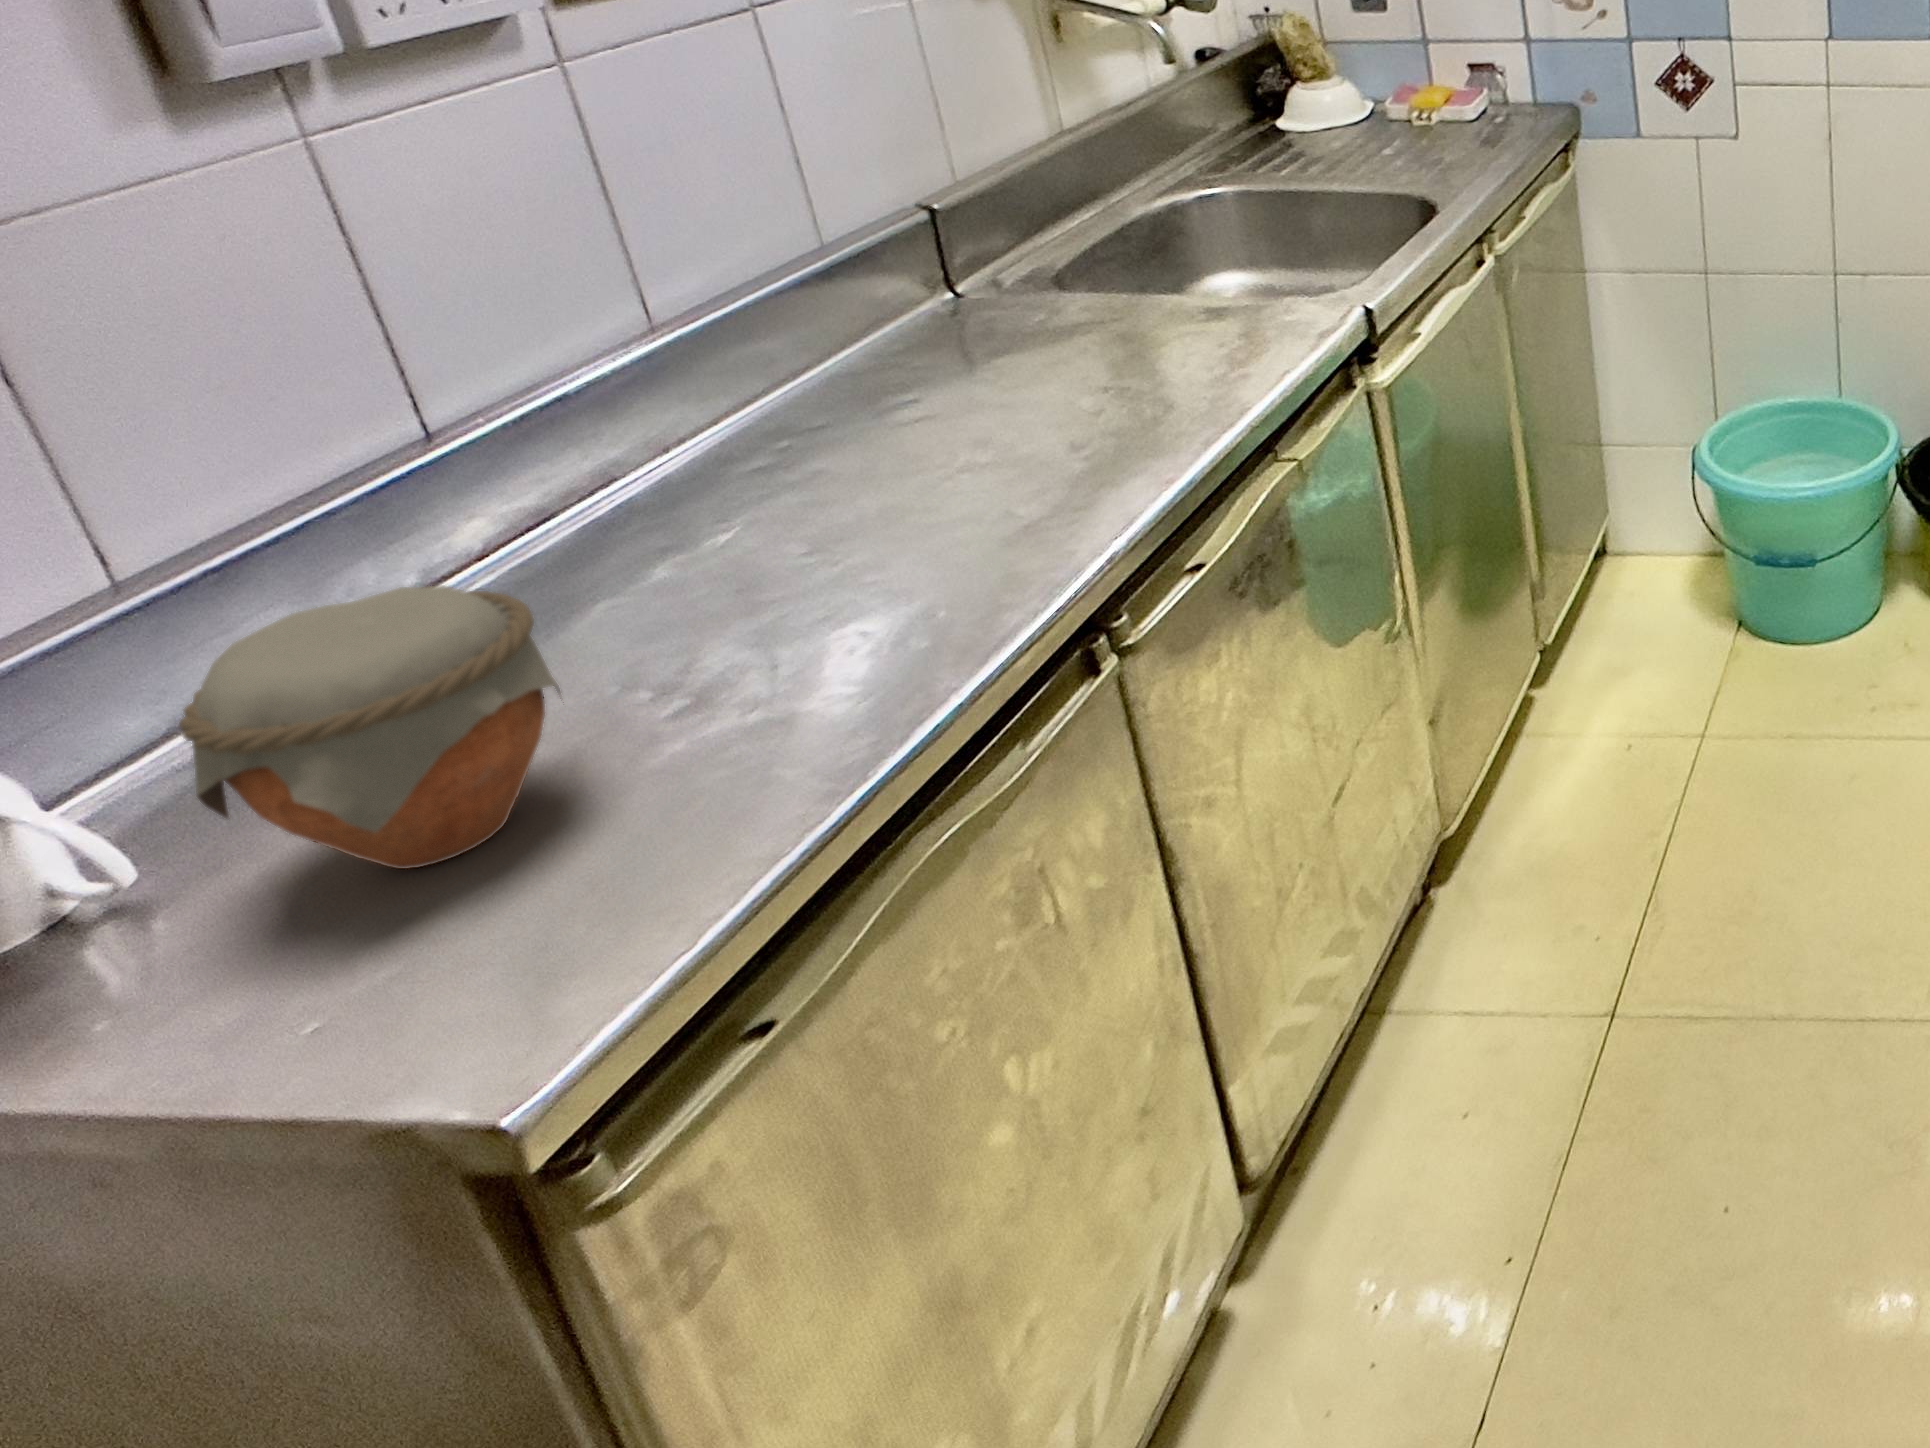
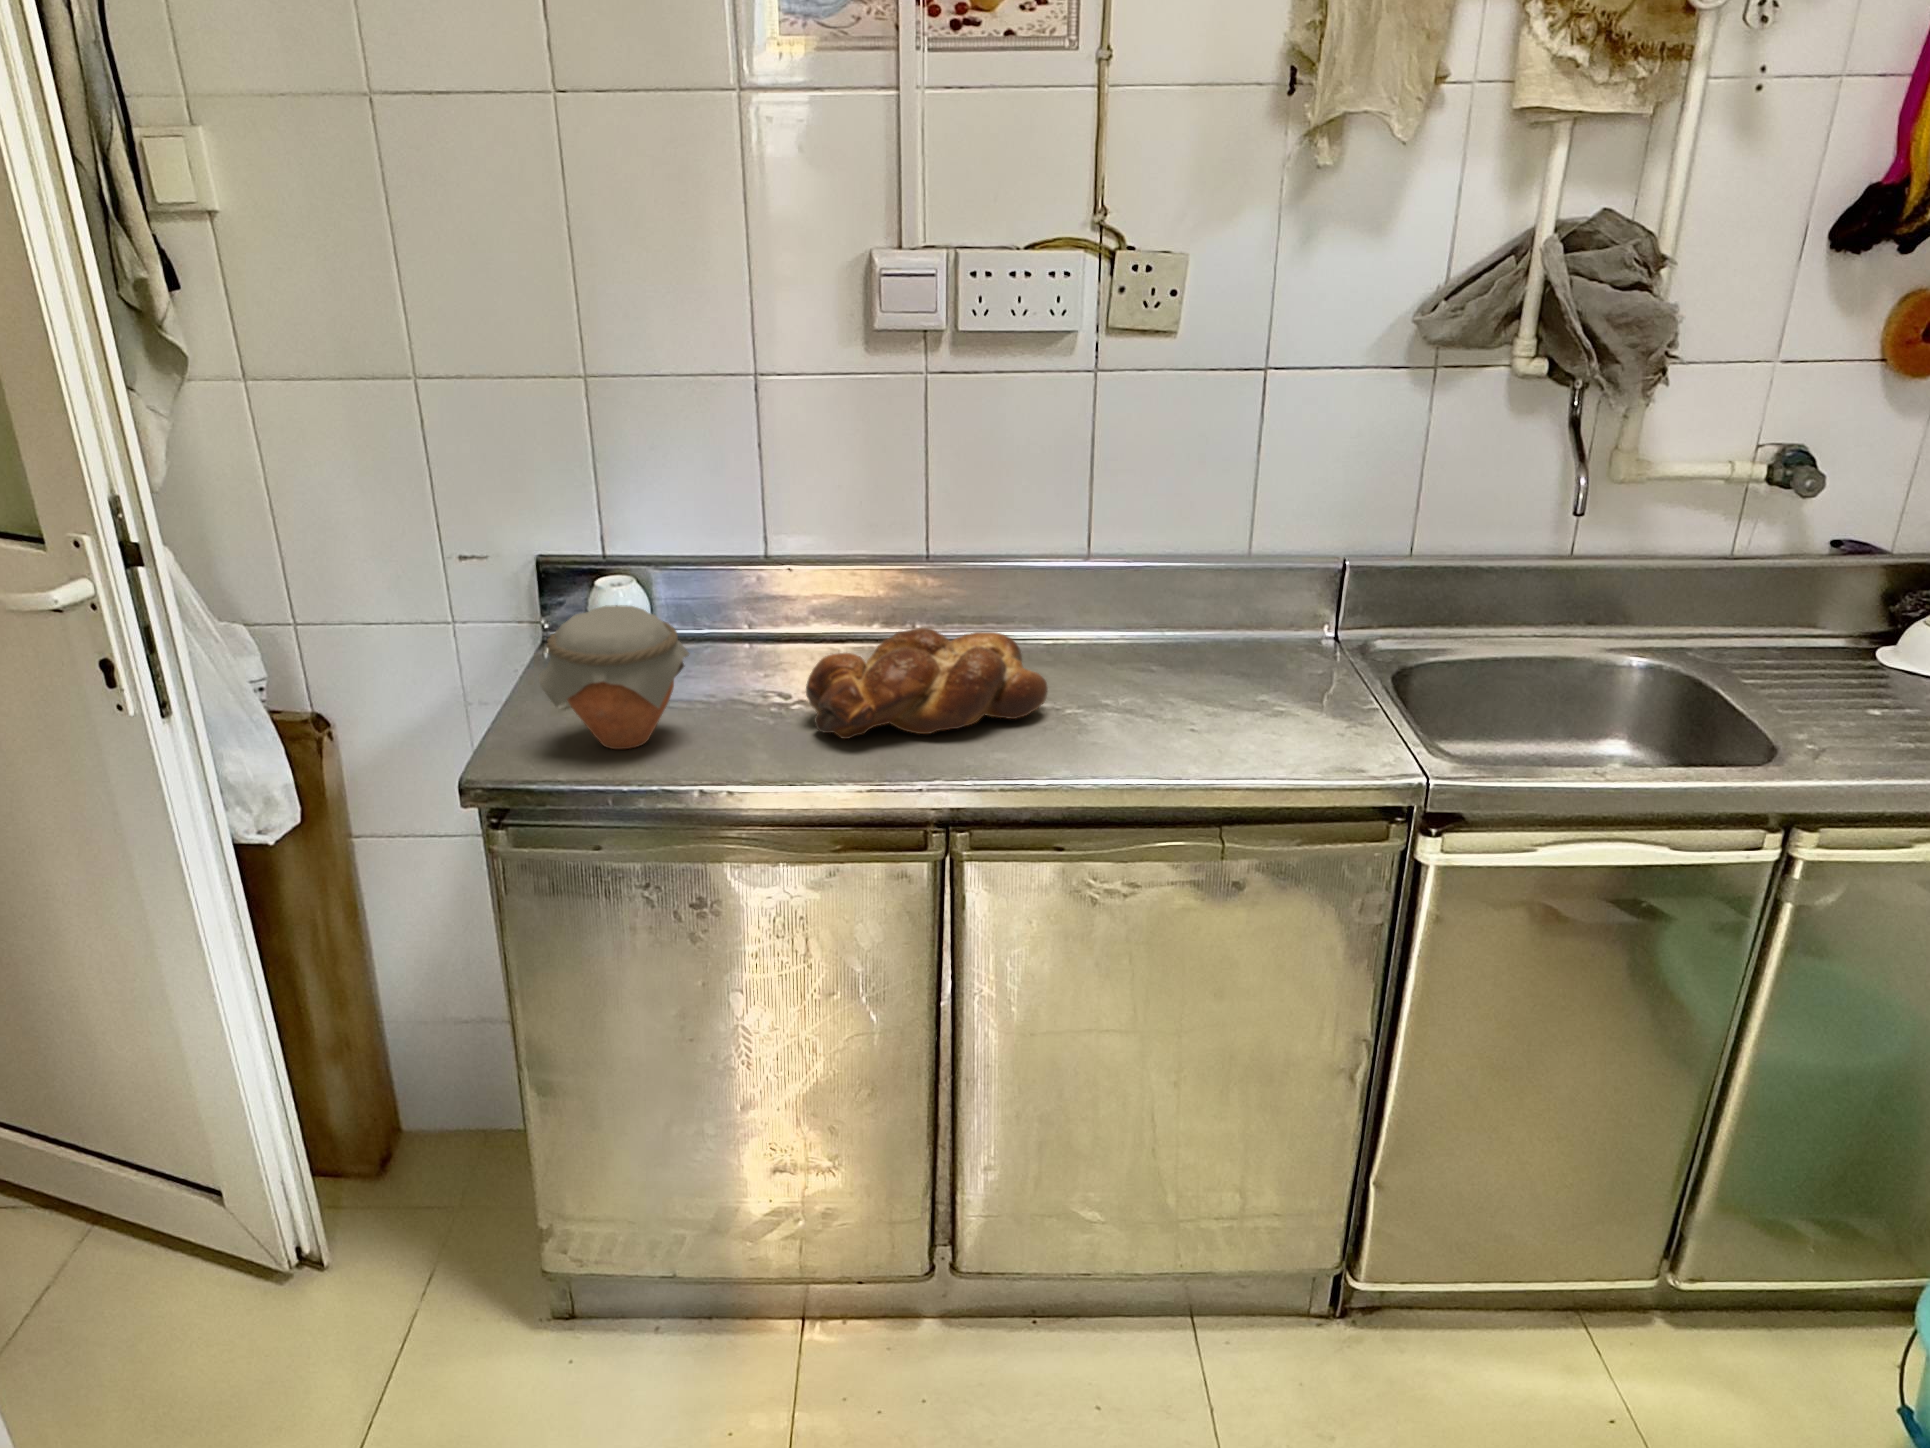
bread loaf: none [606,392,934,615] -> present [806,628,1048,739]

